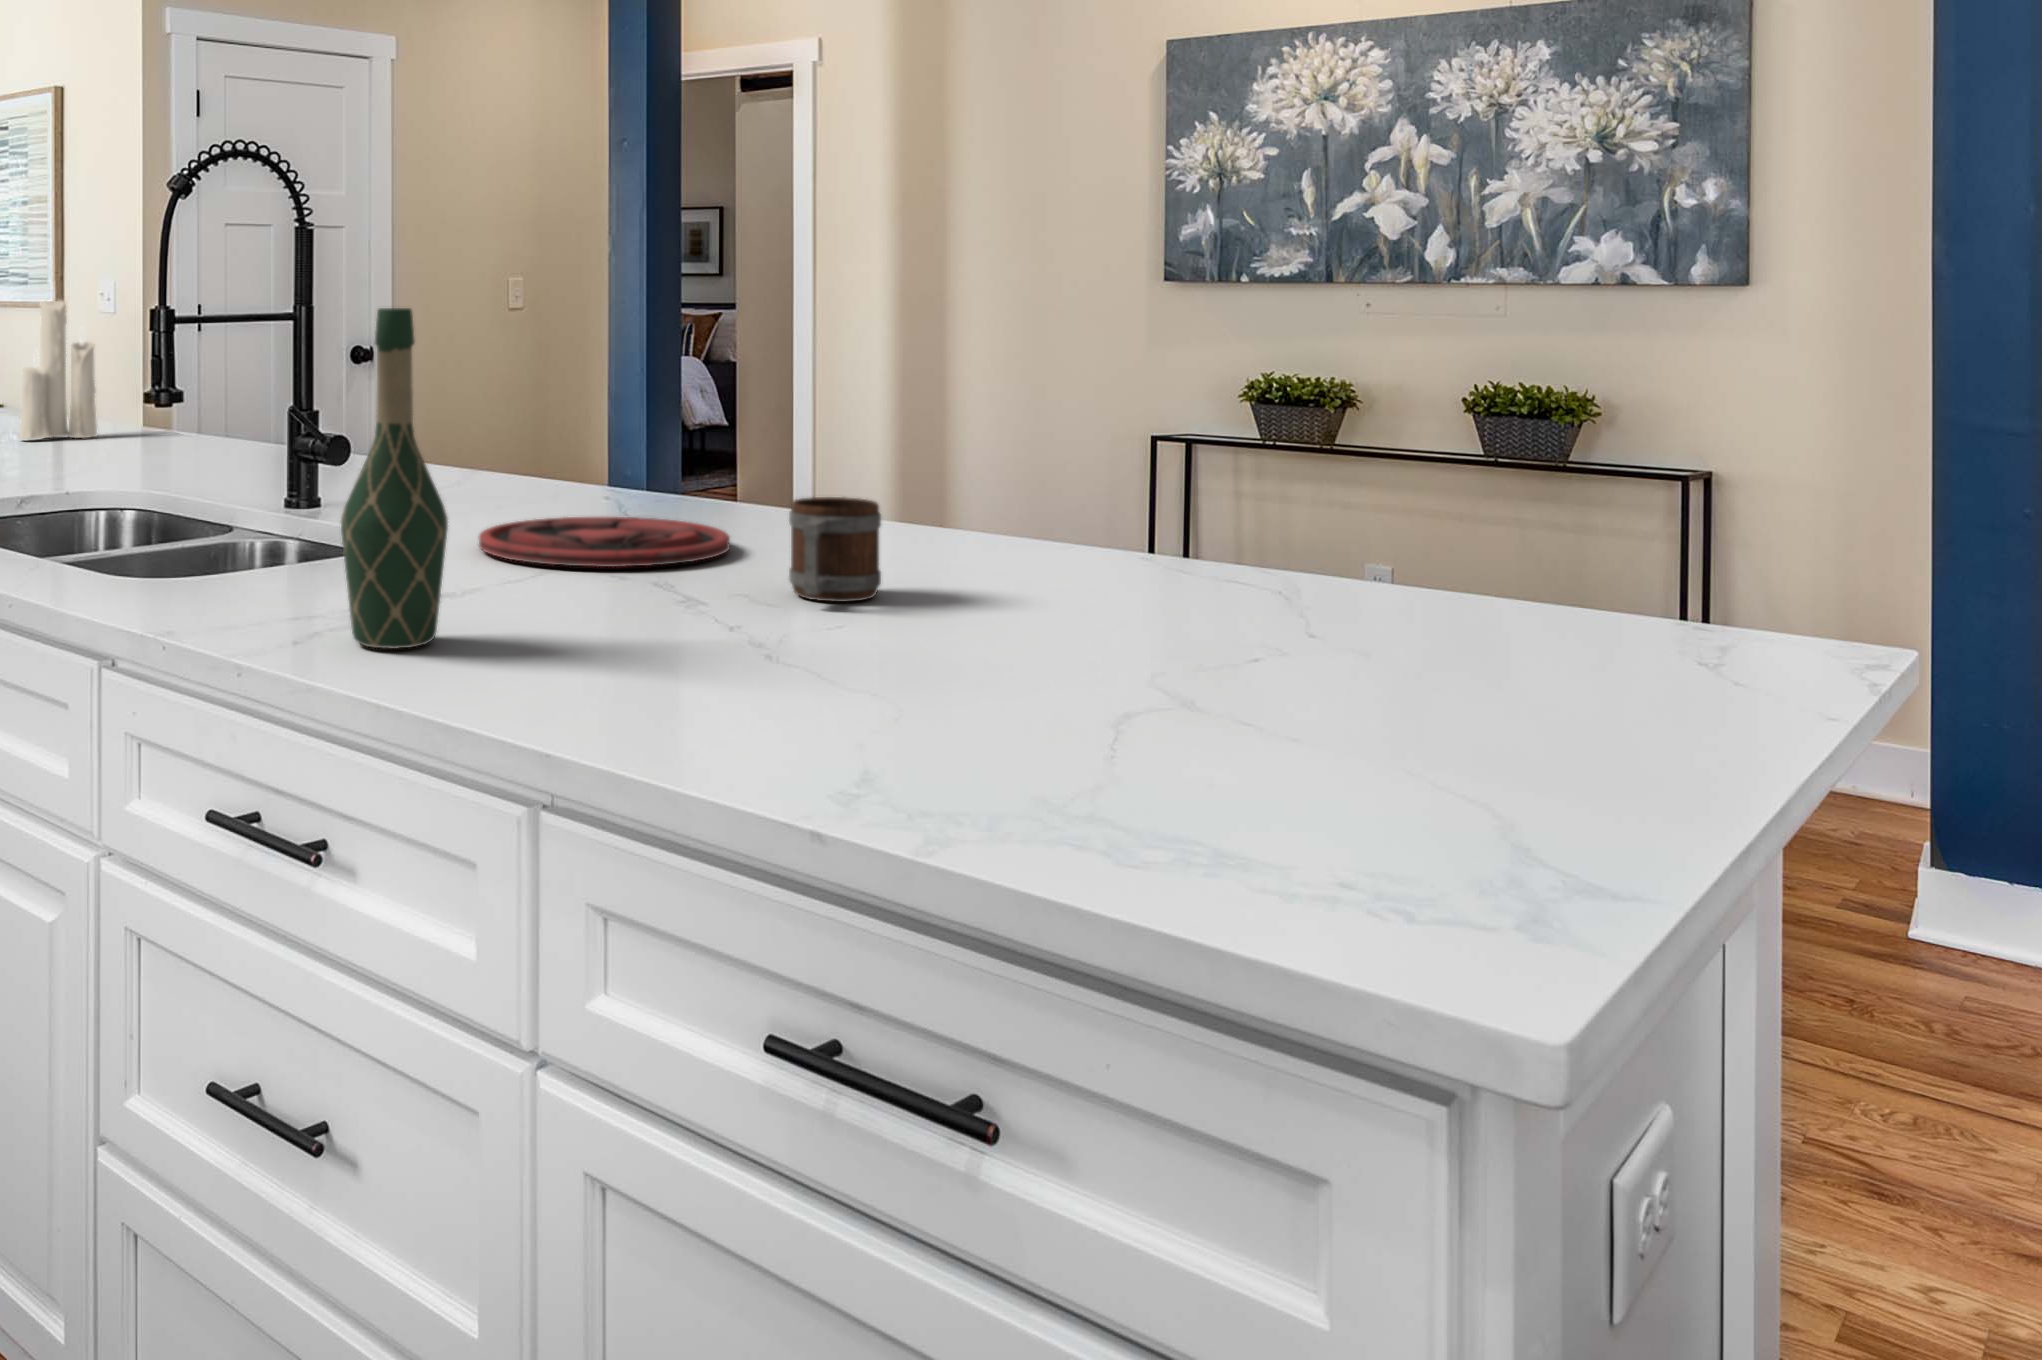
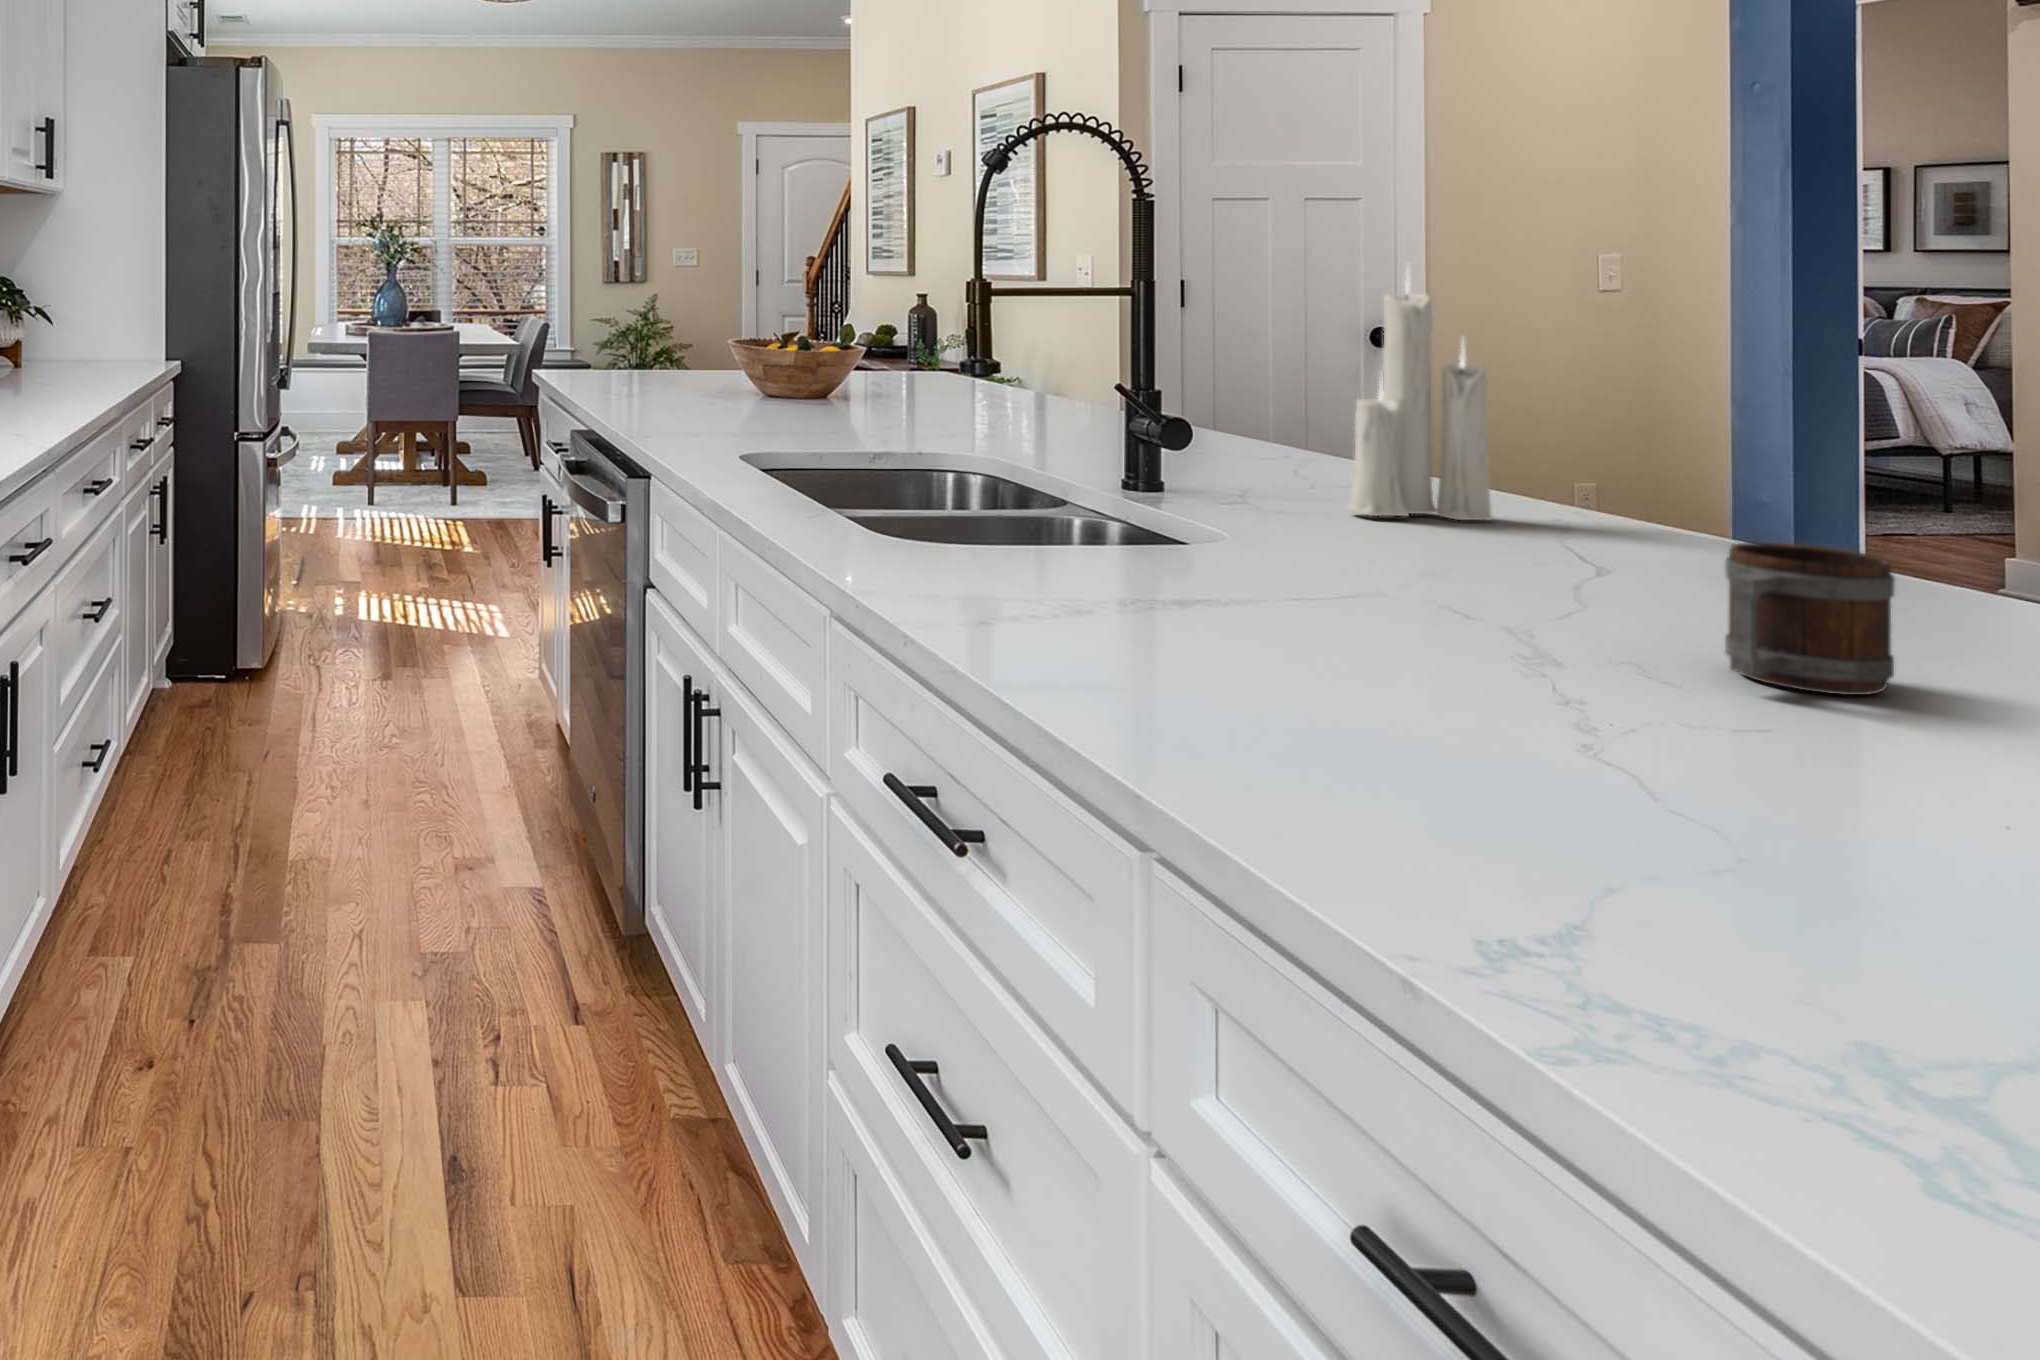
candle: present [18,299,97,439] -> present [1348,273,1492,520]
wine bottle: present [341,308,448,649] -> none [1040,281,1167,650]
plate: present [479,517,730,567] -> none [1309,528,1682,604]

